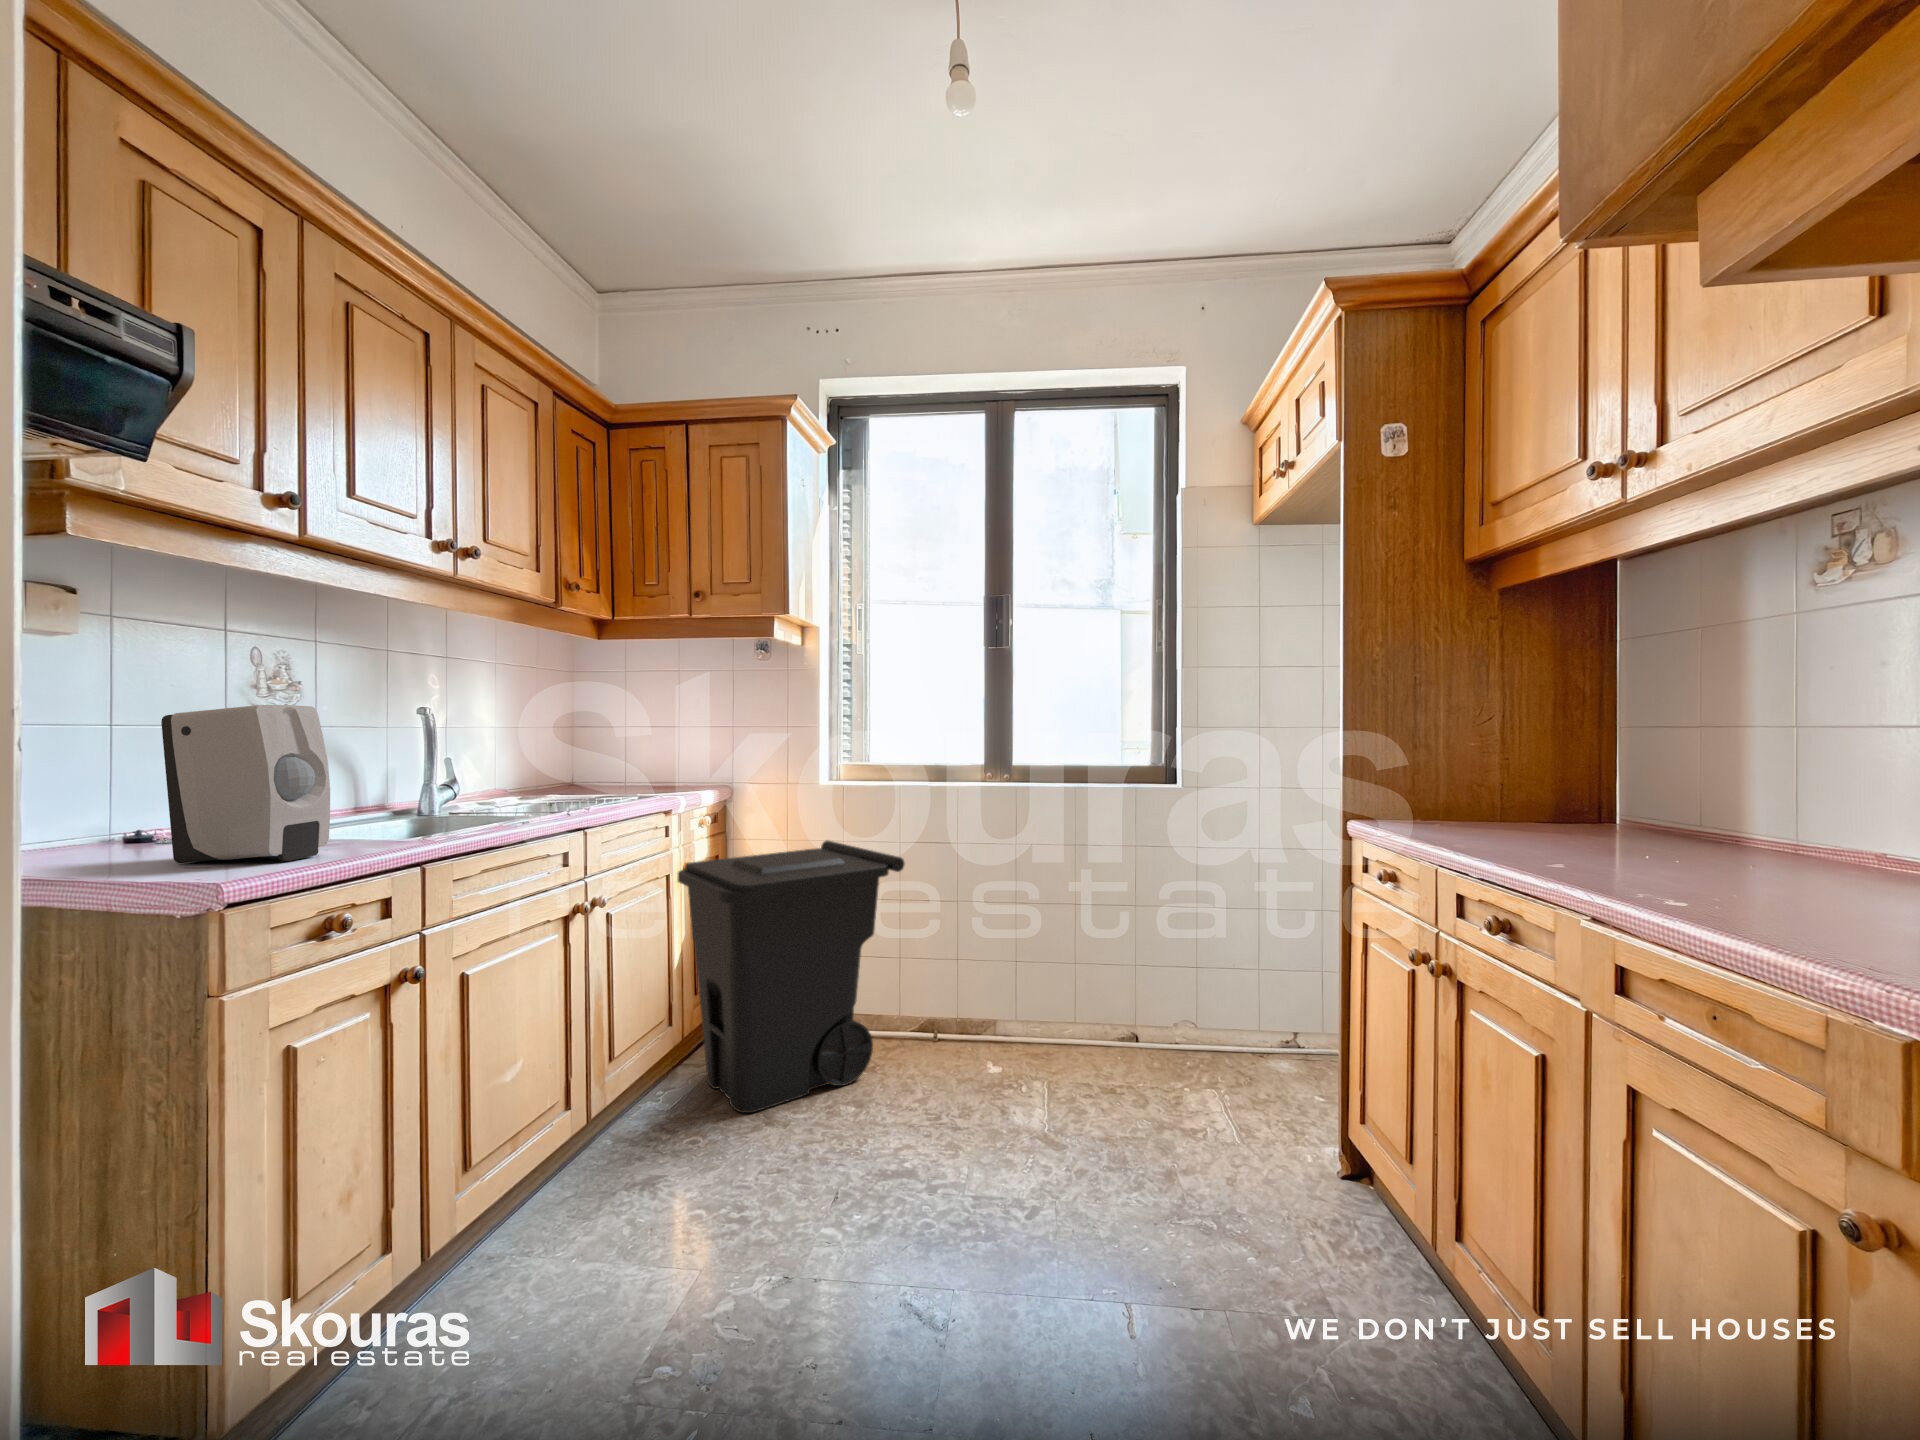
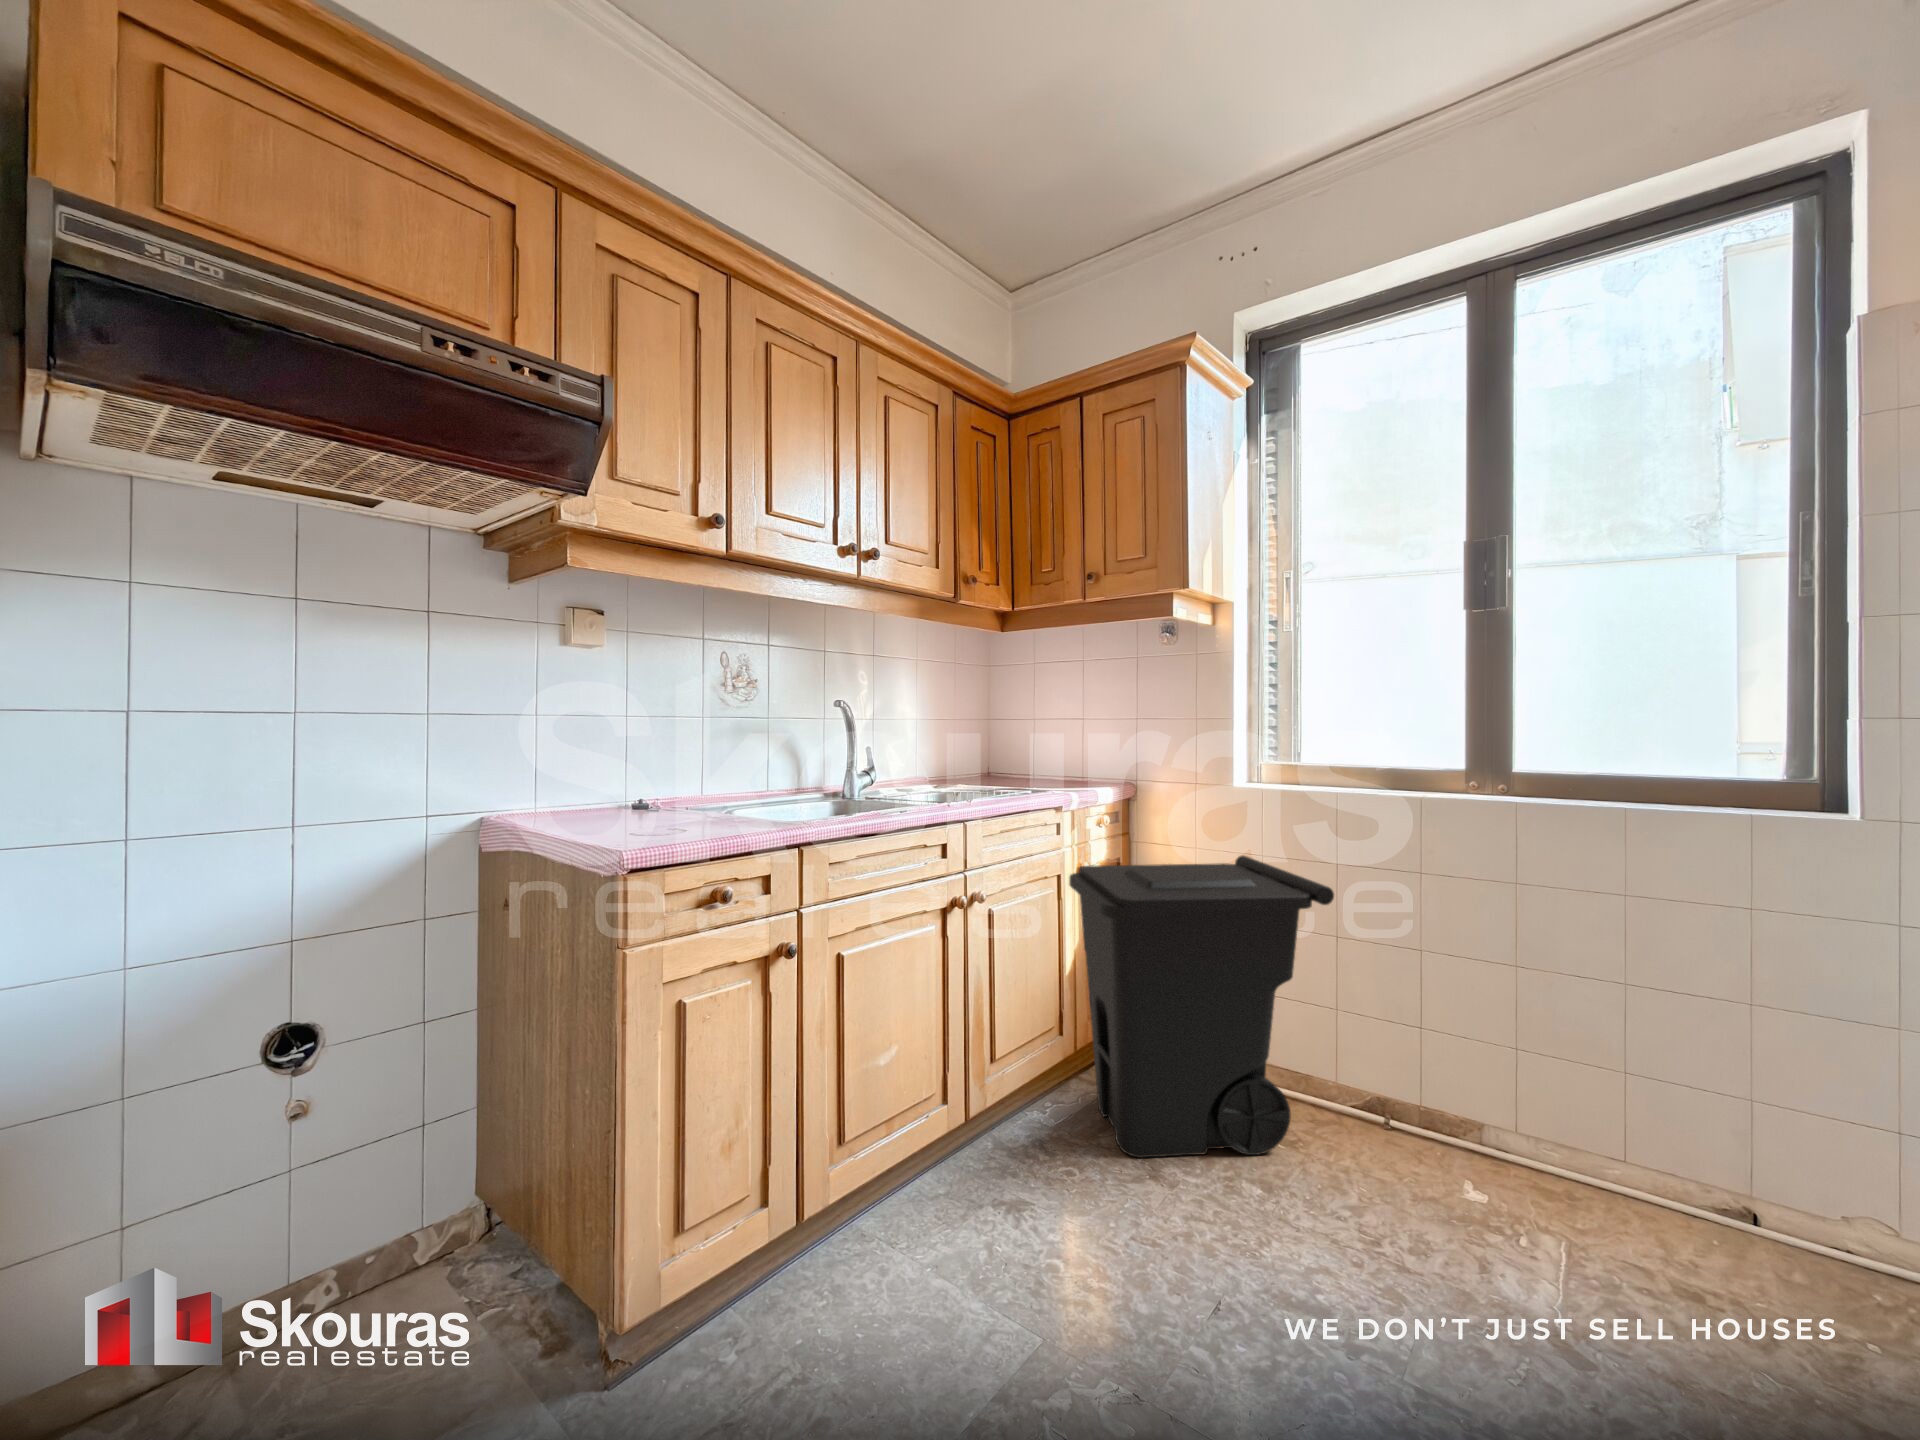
soap dispenser: present [161,705,330,863] -> none [617,697,726,835]

